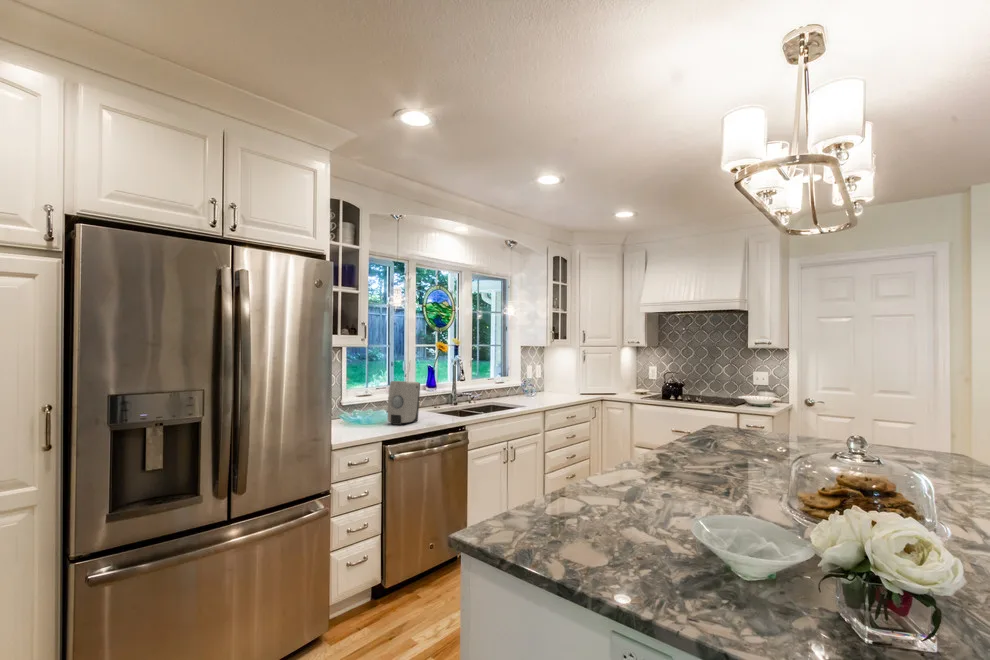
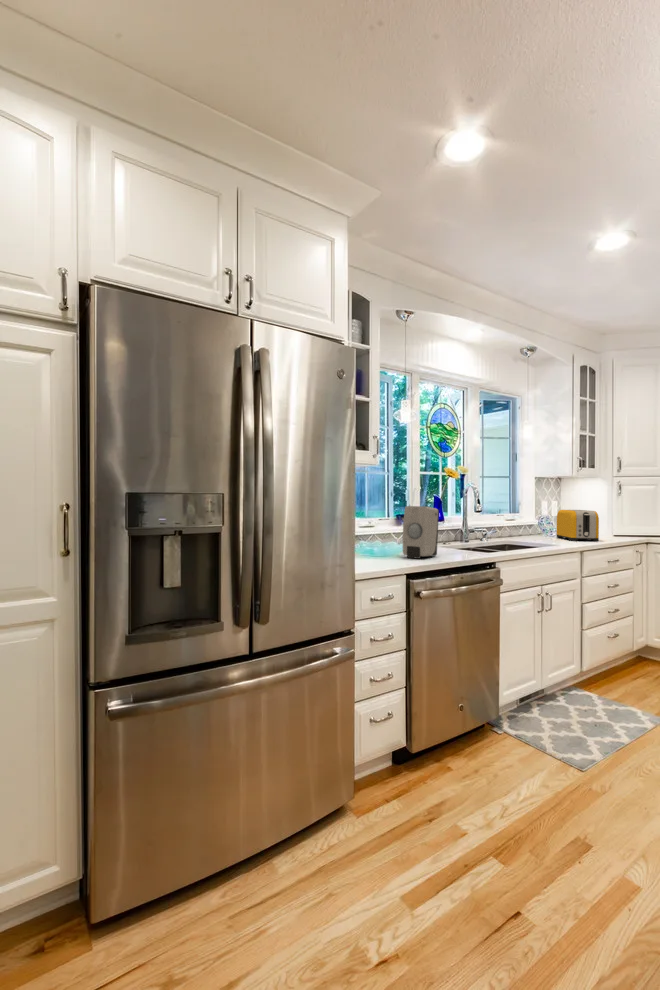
toaster: none [535,374,564,400] -> present [557,510,599,541]

